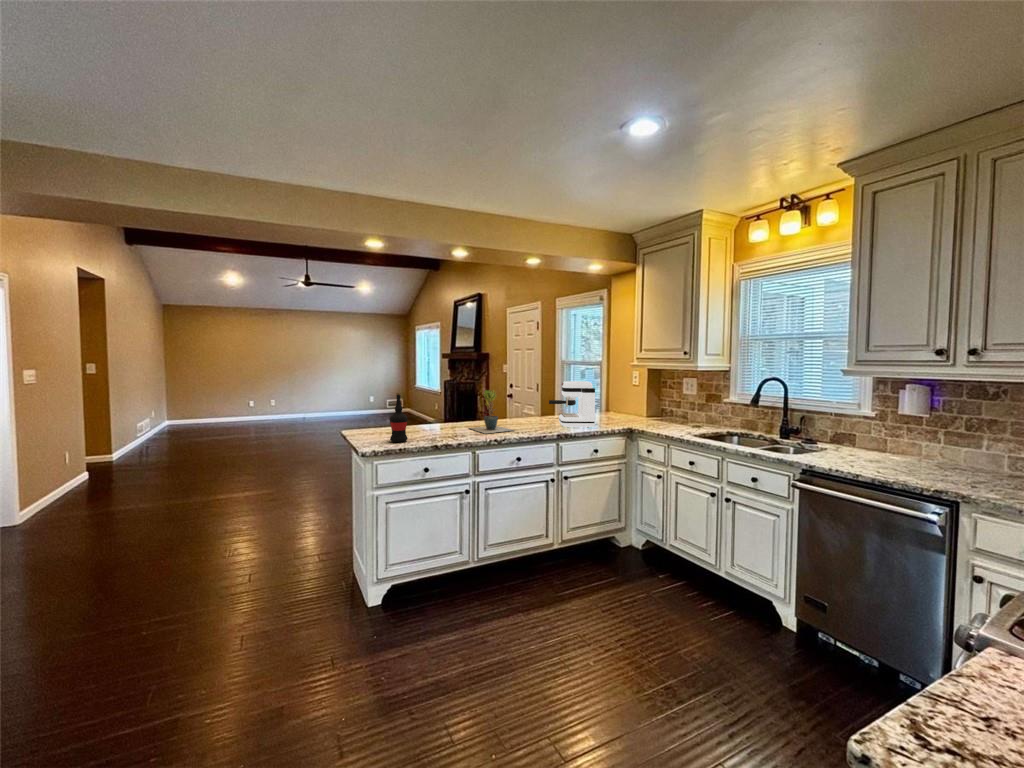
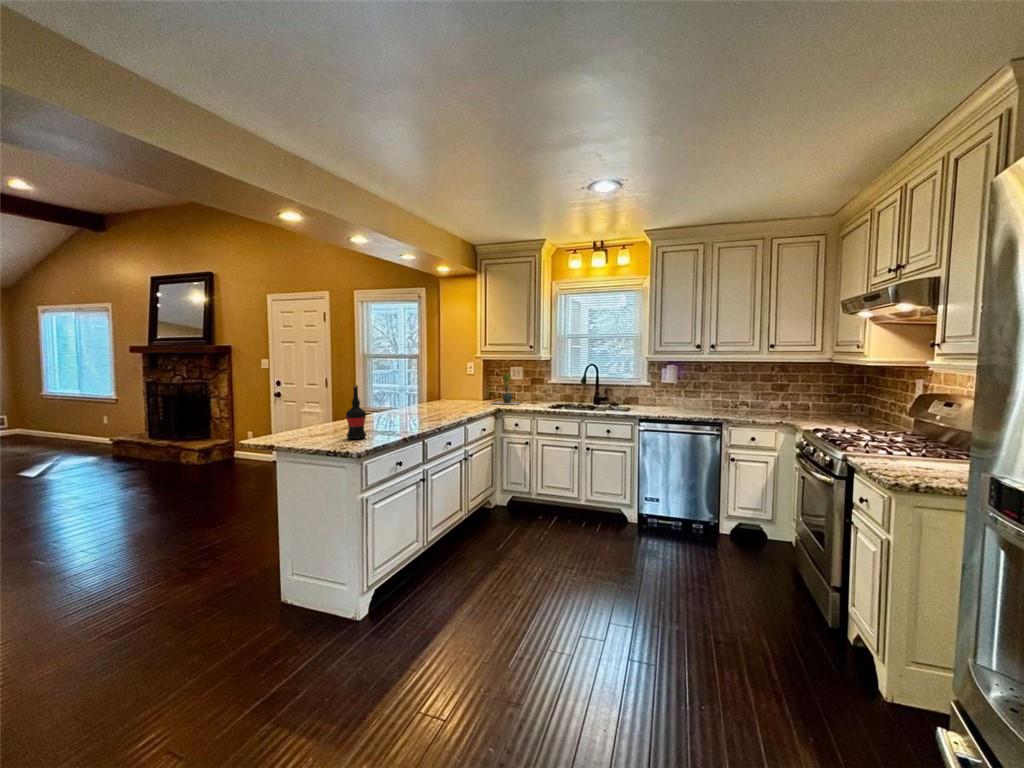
coffee maker: present [549,381,595,428] -> none [434,371,478,412]
potted plant: present [469,390,512,433] -> present [493,374,520,405]

